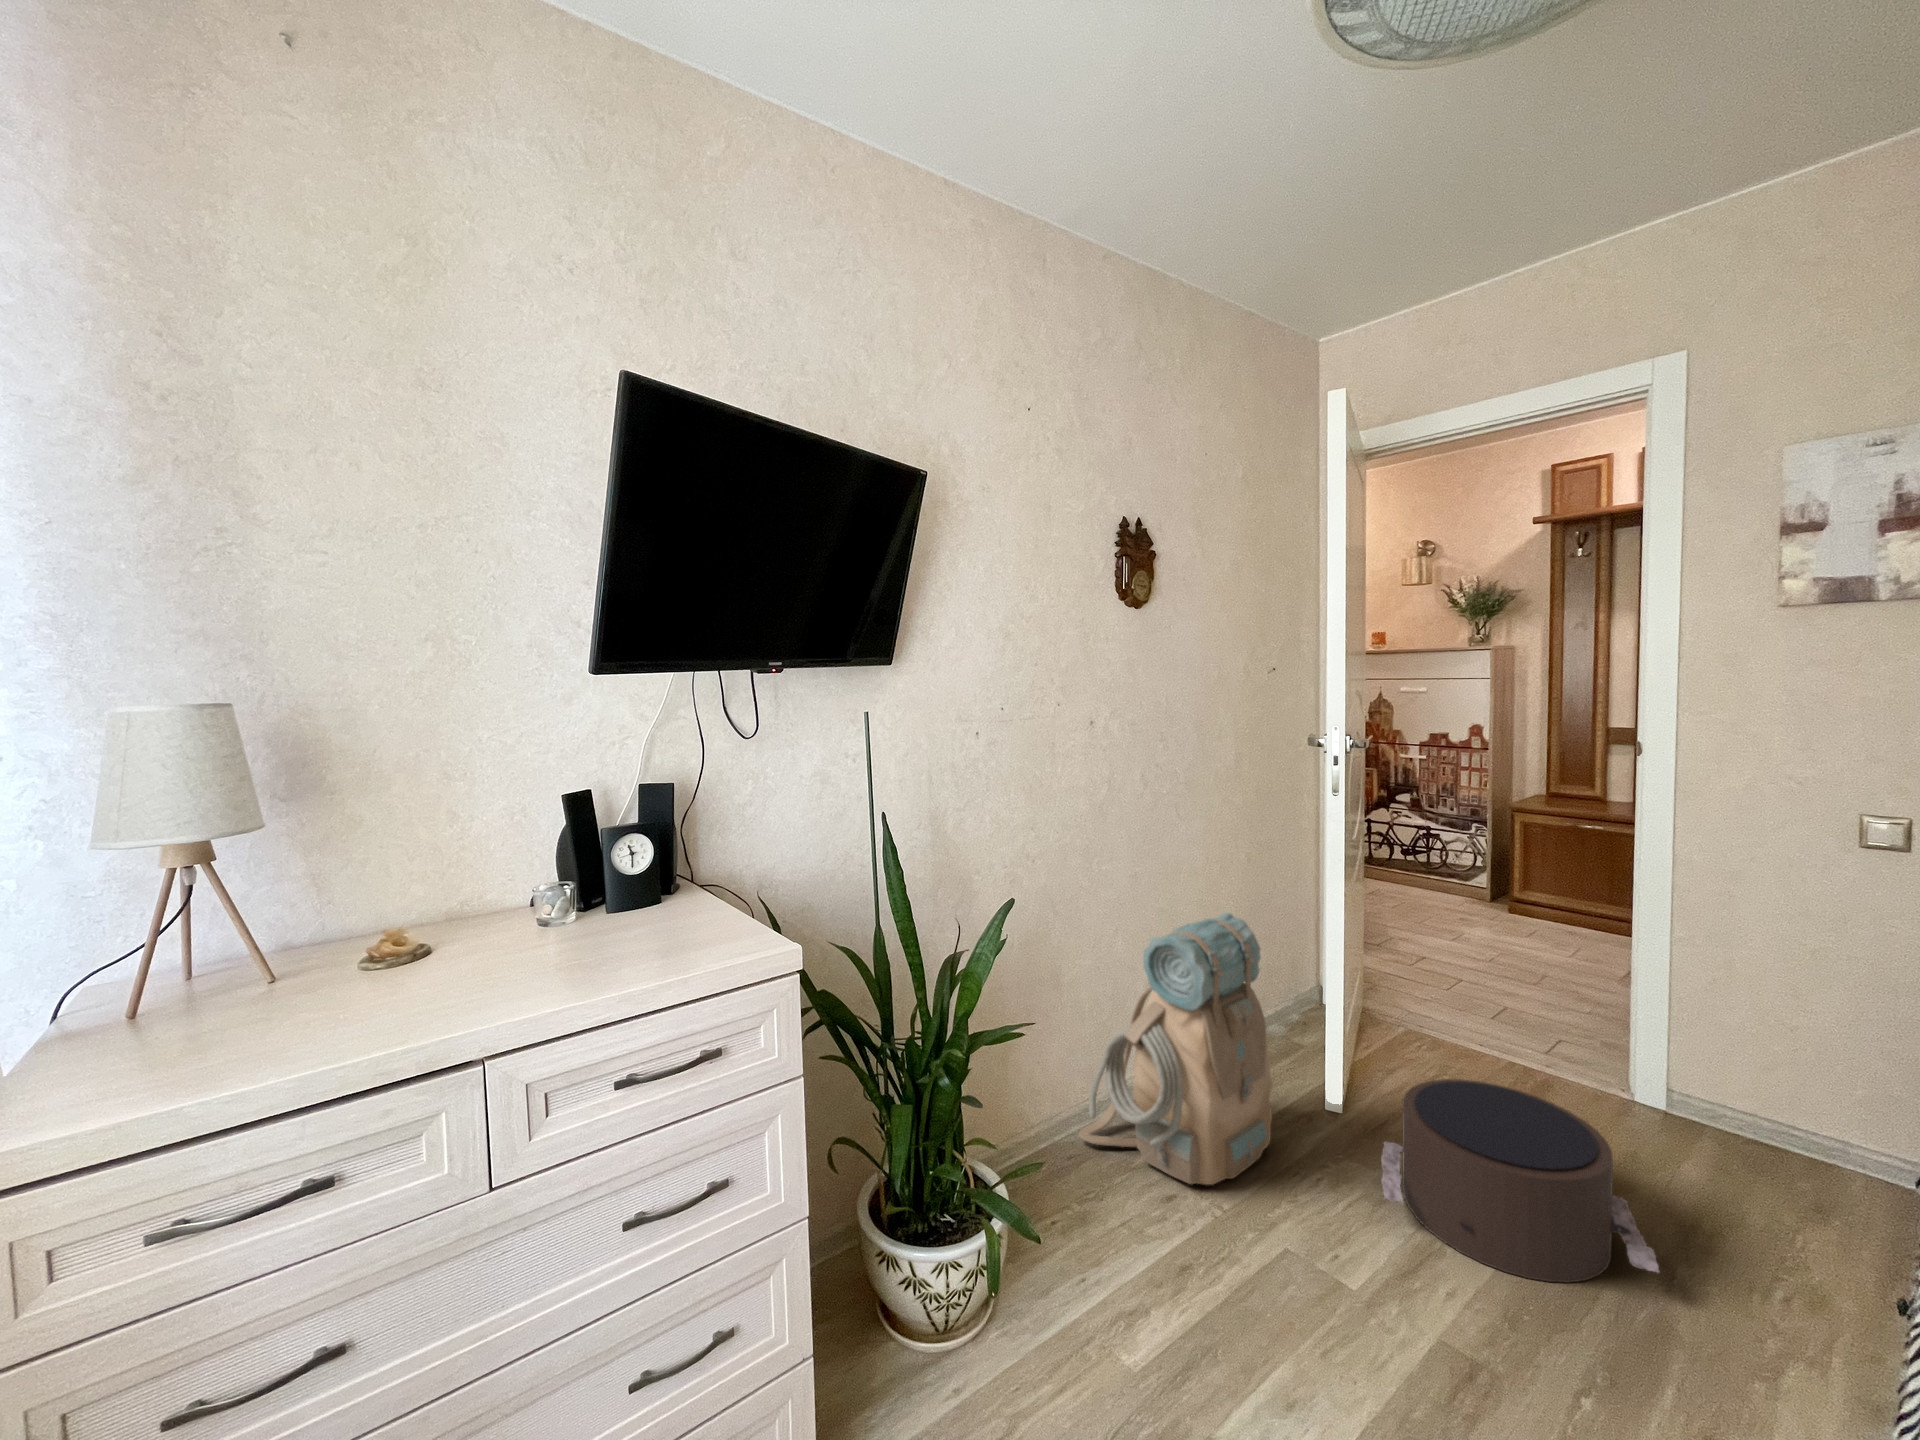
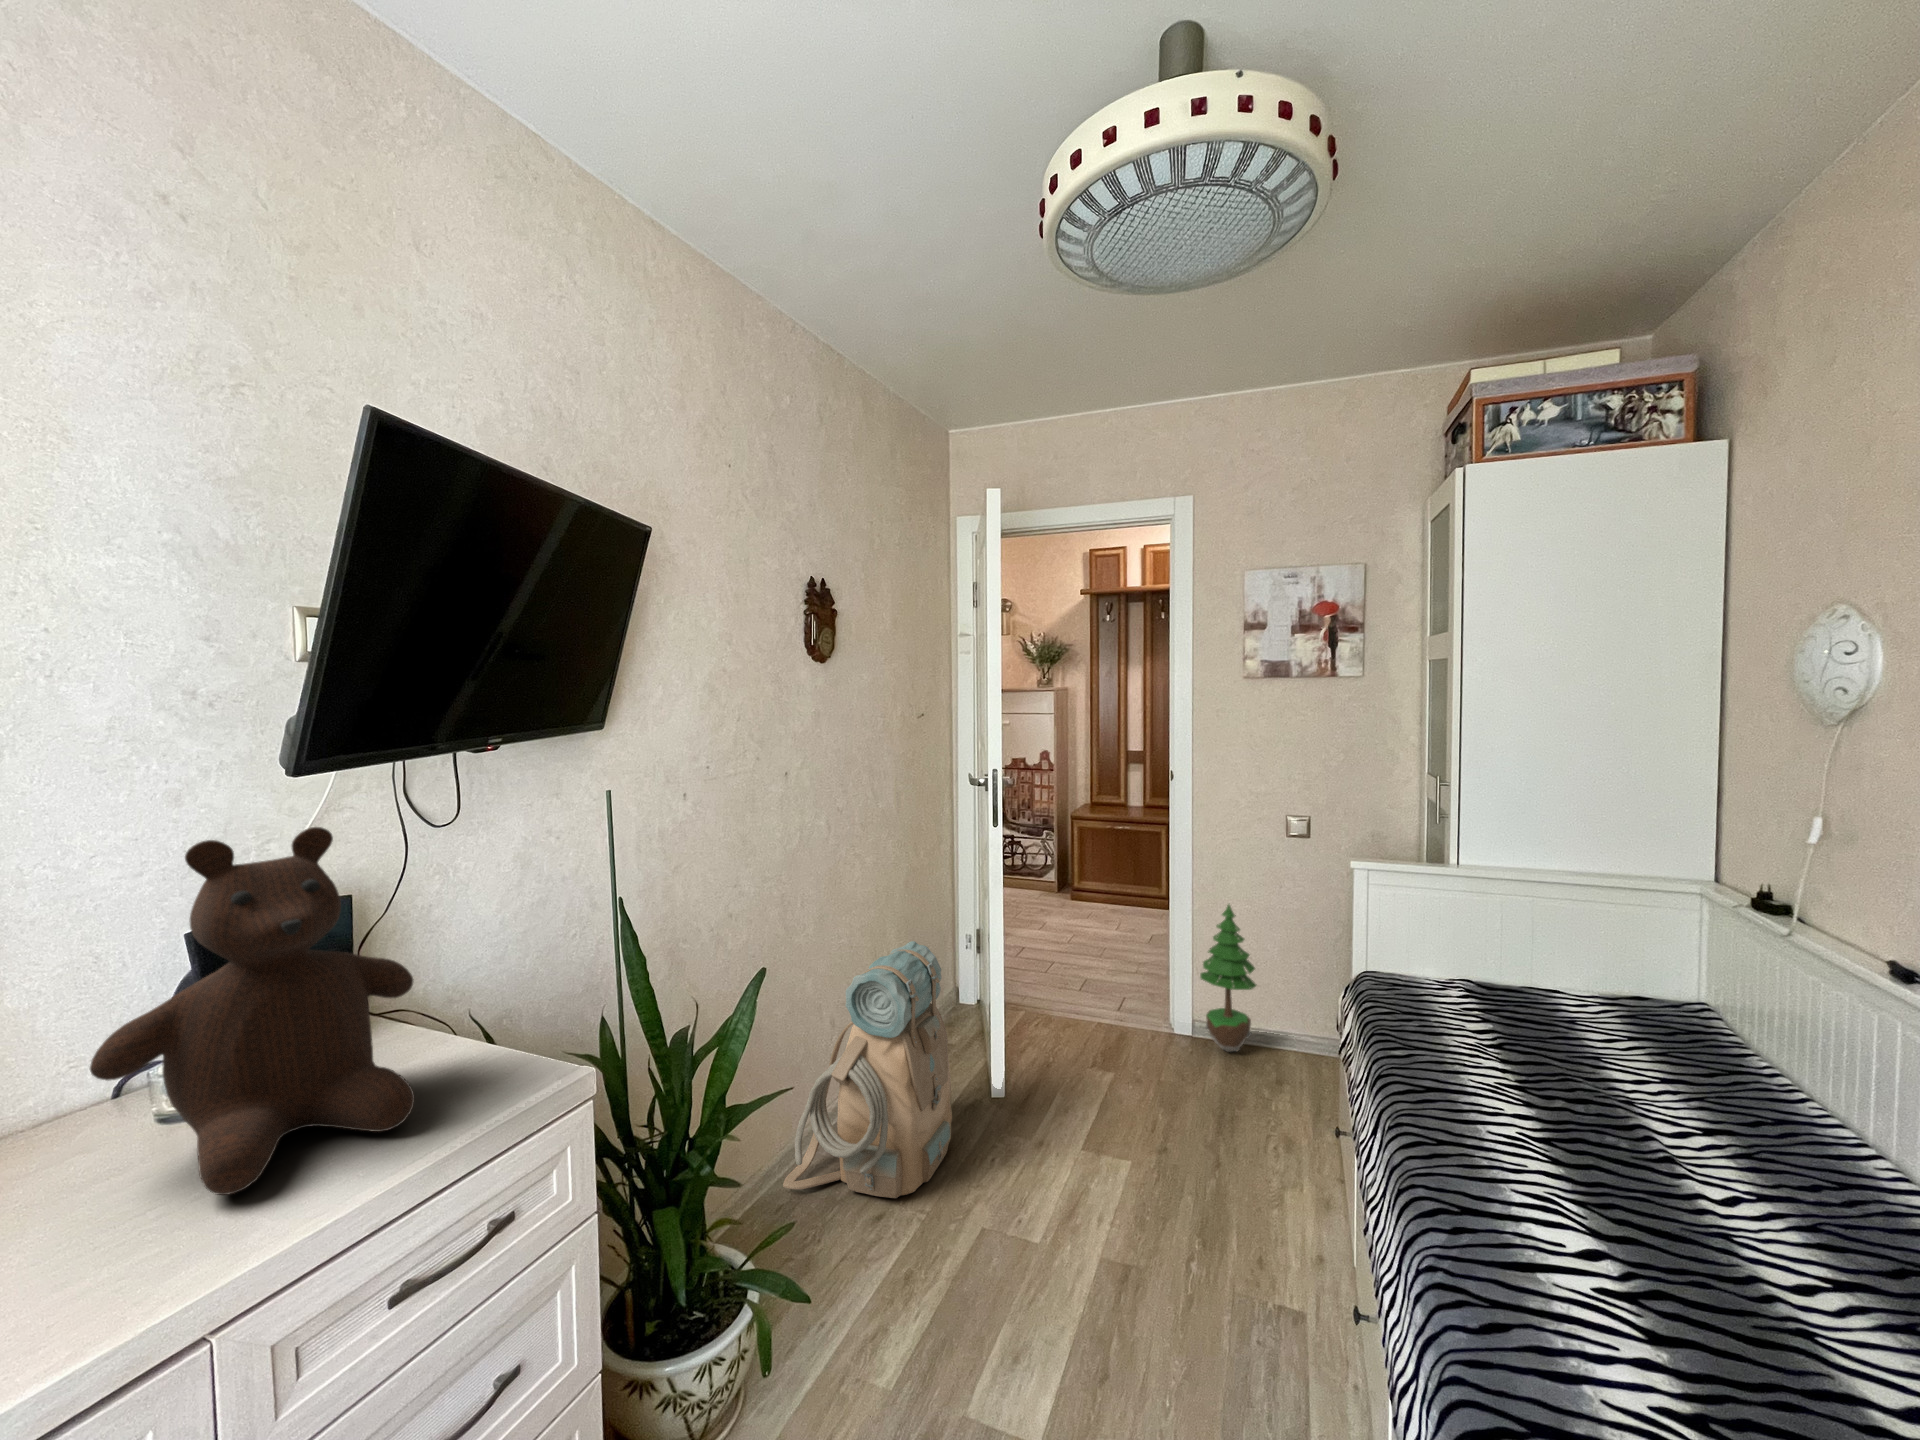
teddy bear: none [482,716,687,973] -> present [90,827,415,1195]
potted tree: none [1680,932,1794,1151] -> present [1200,905,1256,1052]
pouf: present [1381,1079,1659,1283] -> none [1035,1044,1213,1187]

